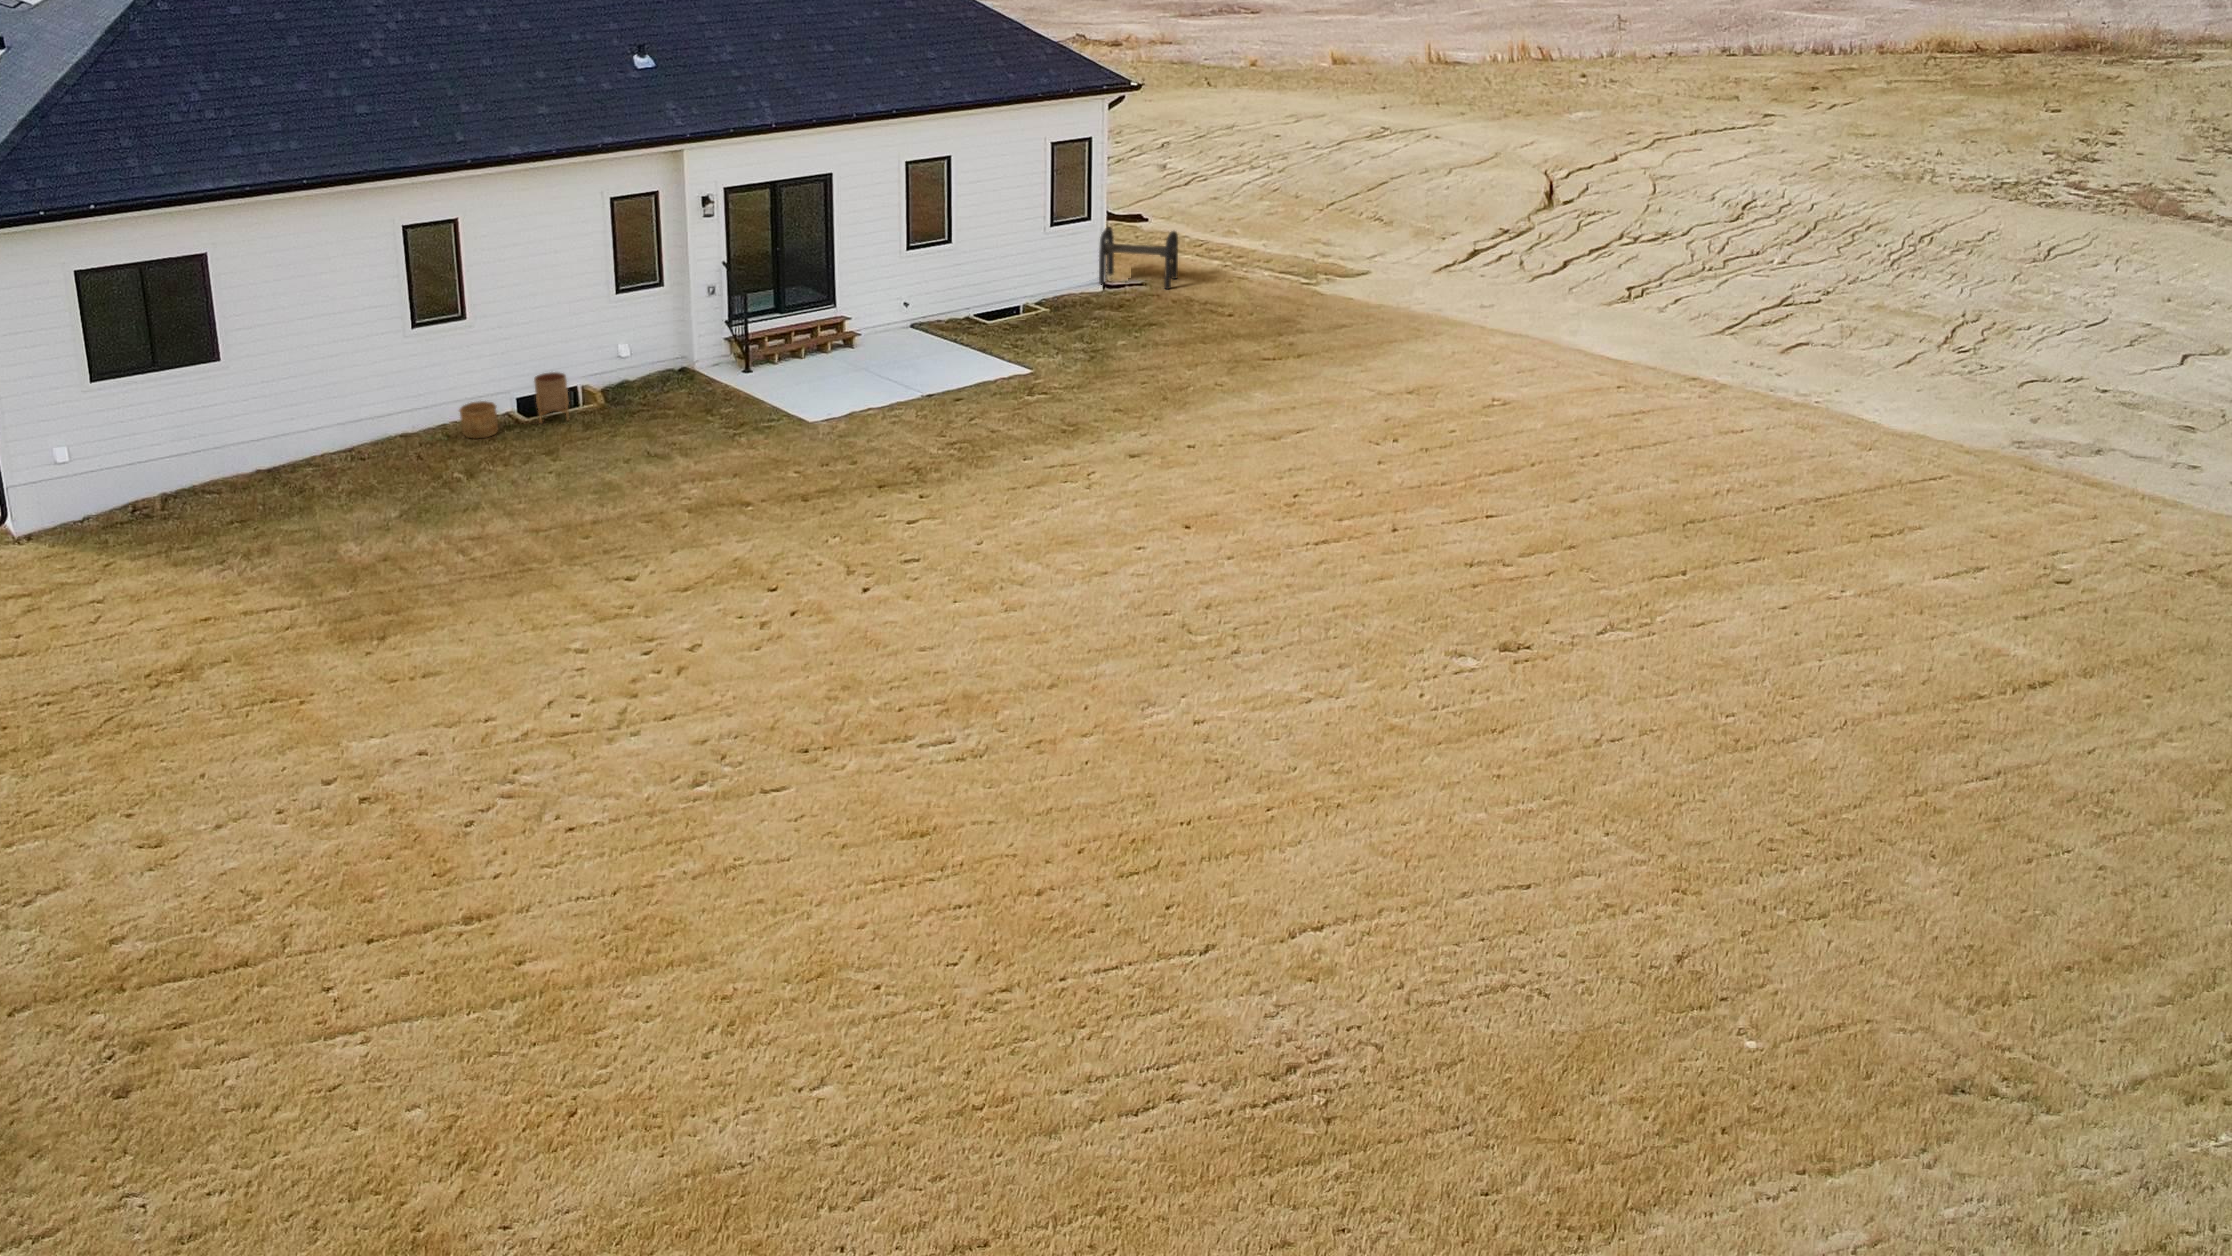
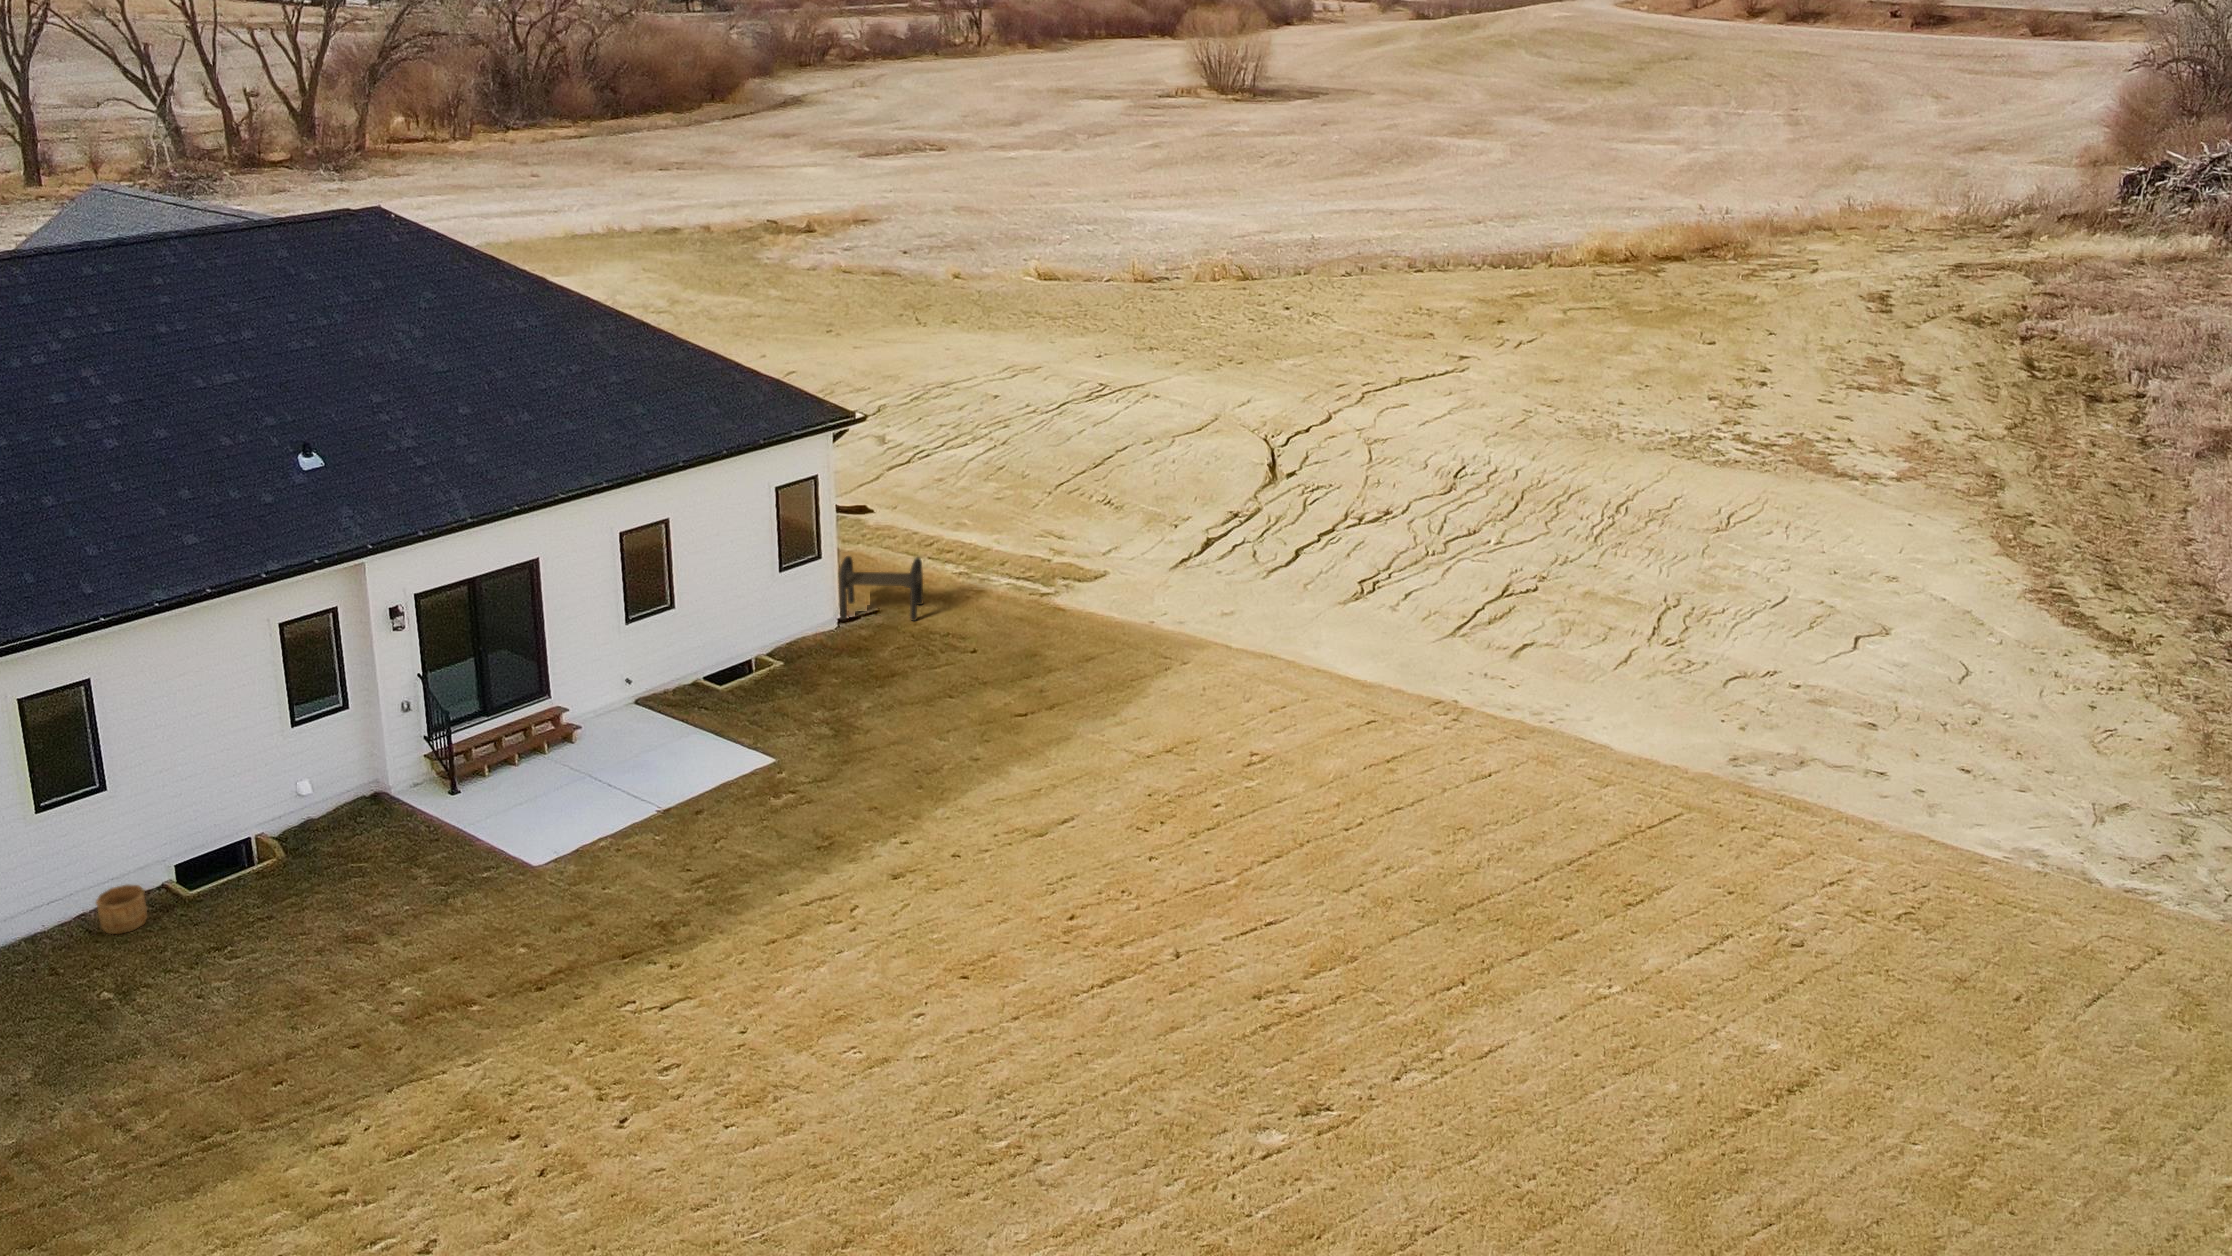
planter: present [534,372,569,422] -> none [191,835,238,900]

